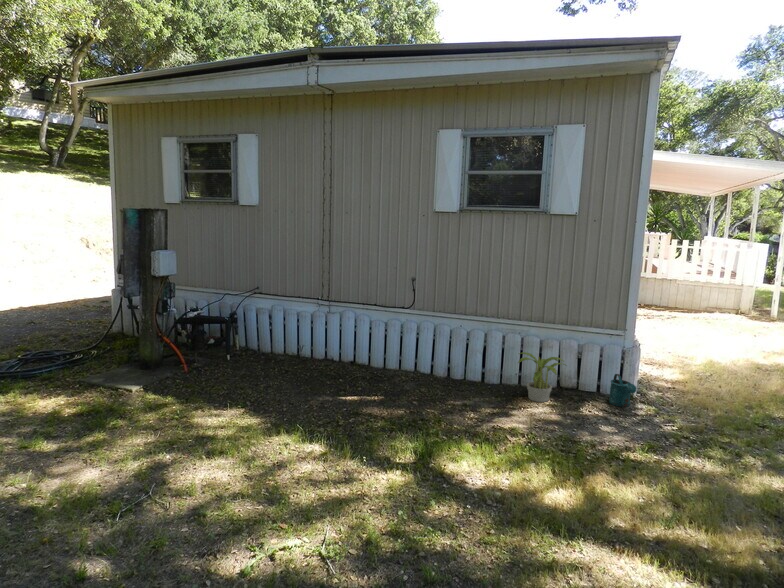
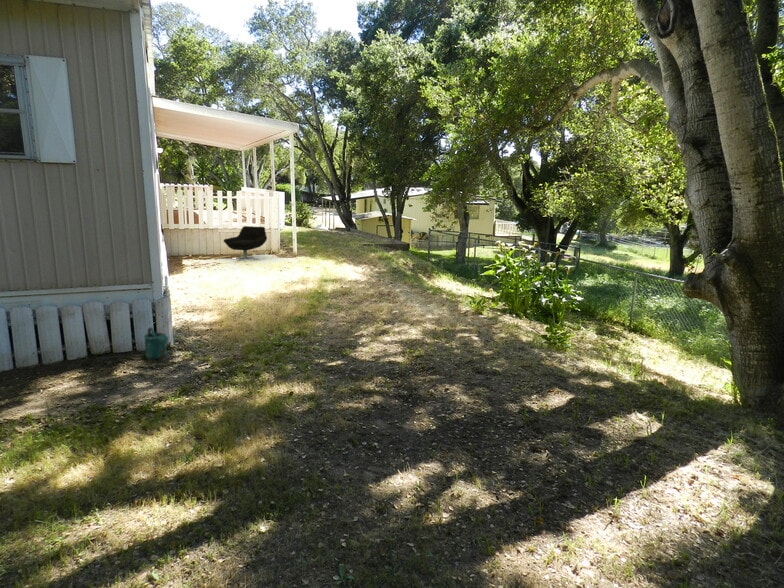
lounge chair: none [683,280,738,319] -> present [224,226,267,261]
potted plant: present [518,352,565,402] -> none [27,324,93,378]

